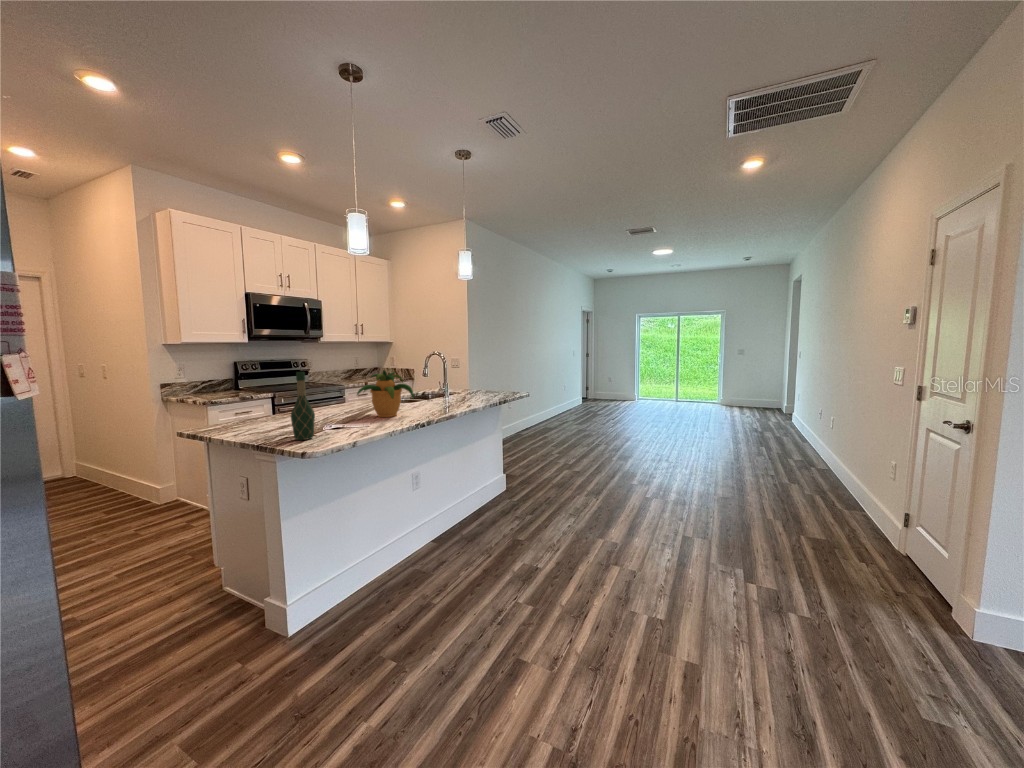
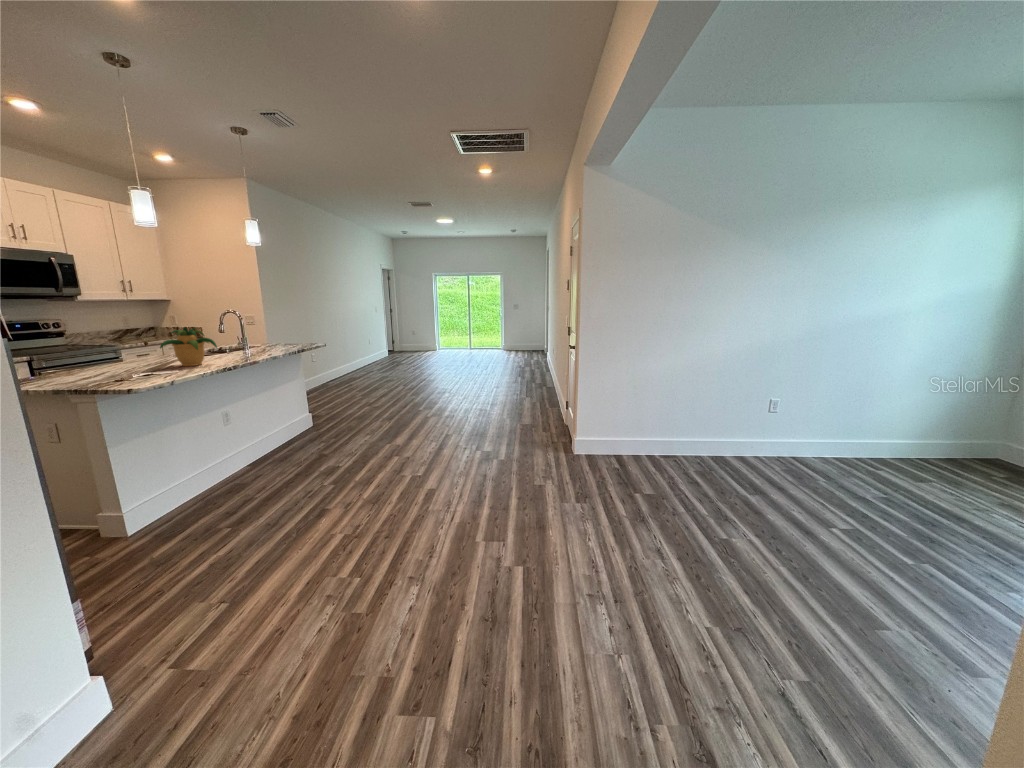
wine bottle: present [291,372,315,440] -> none [105,329,130,383]

